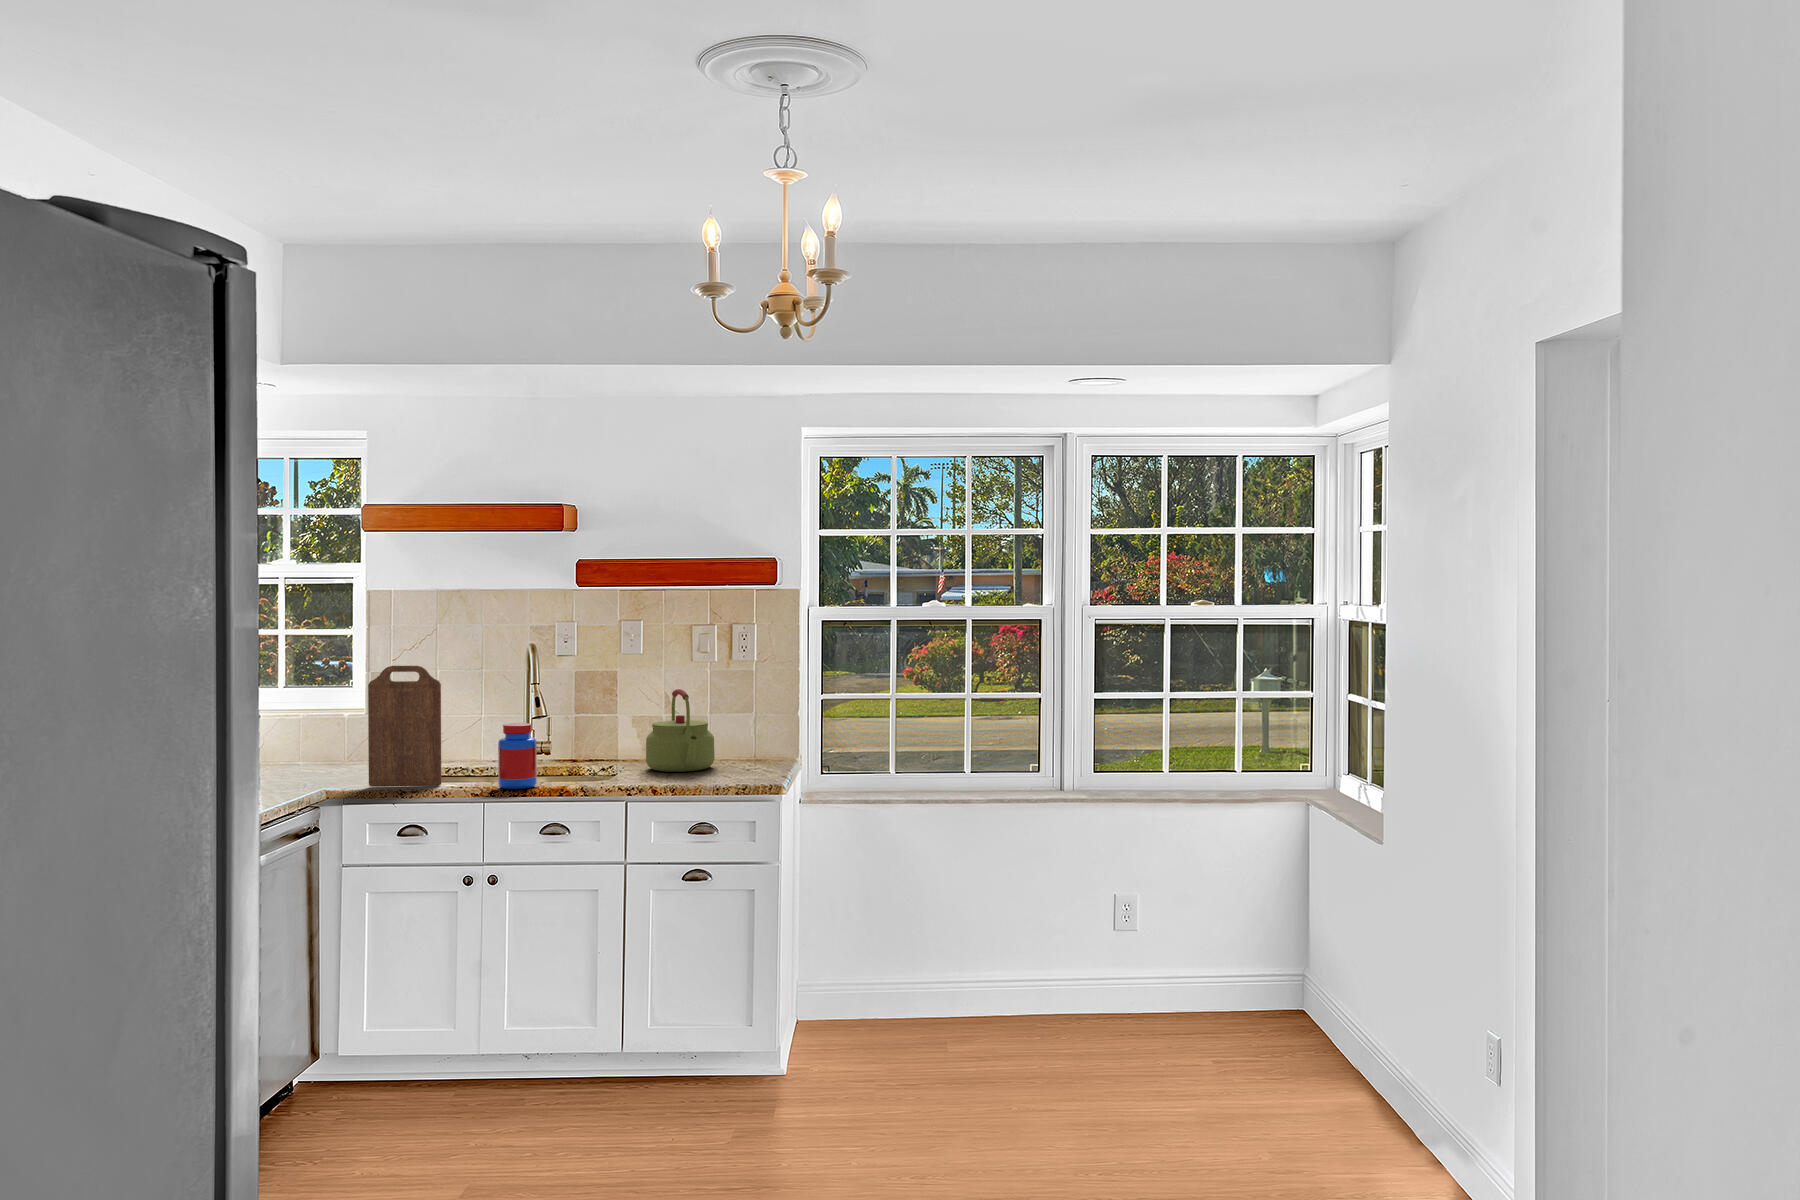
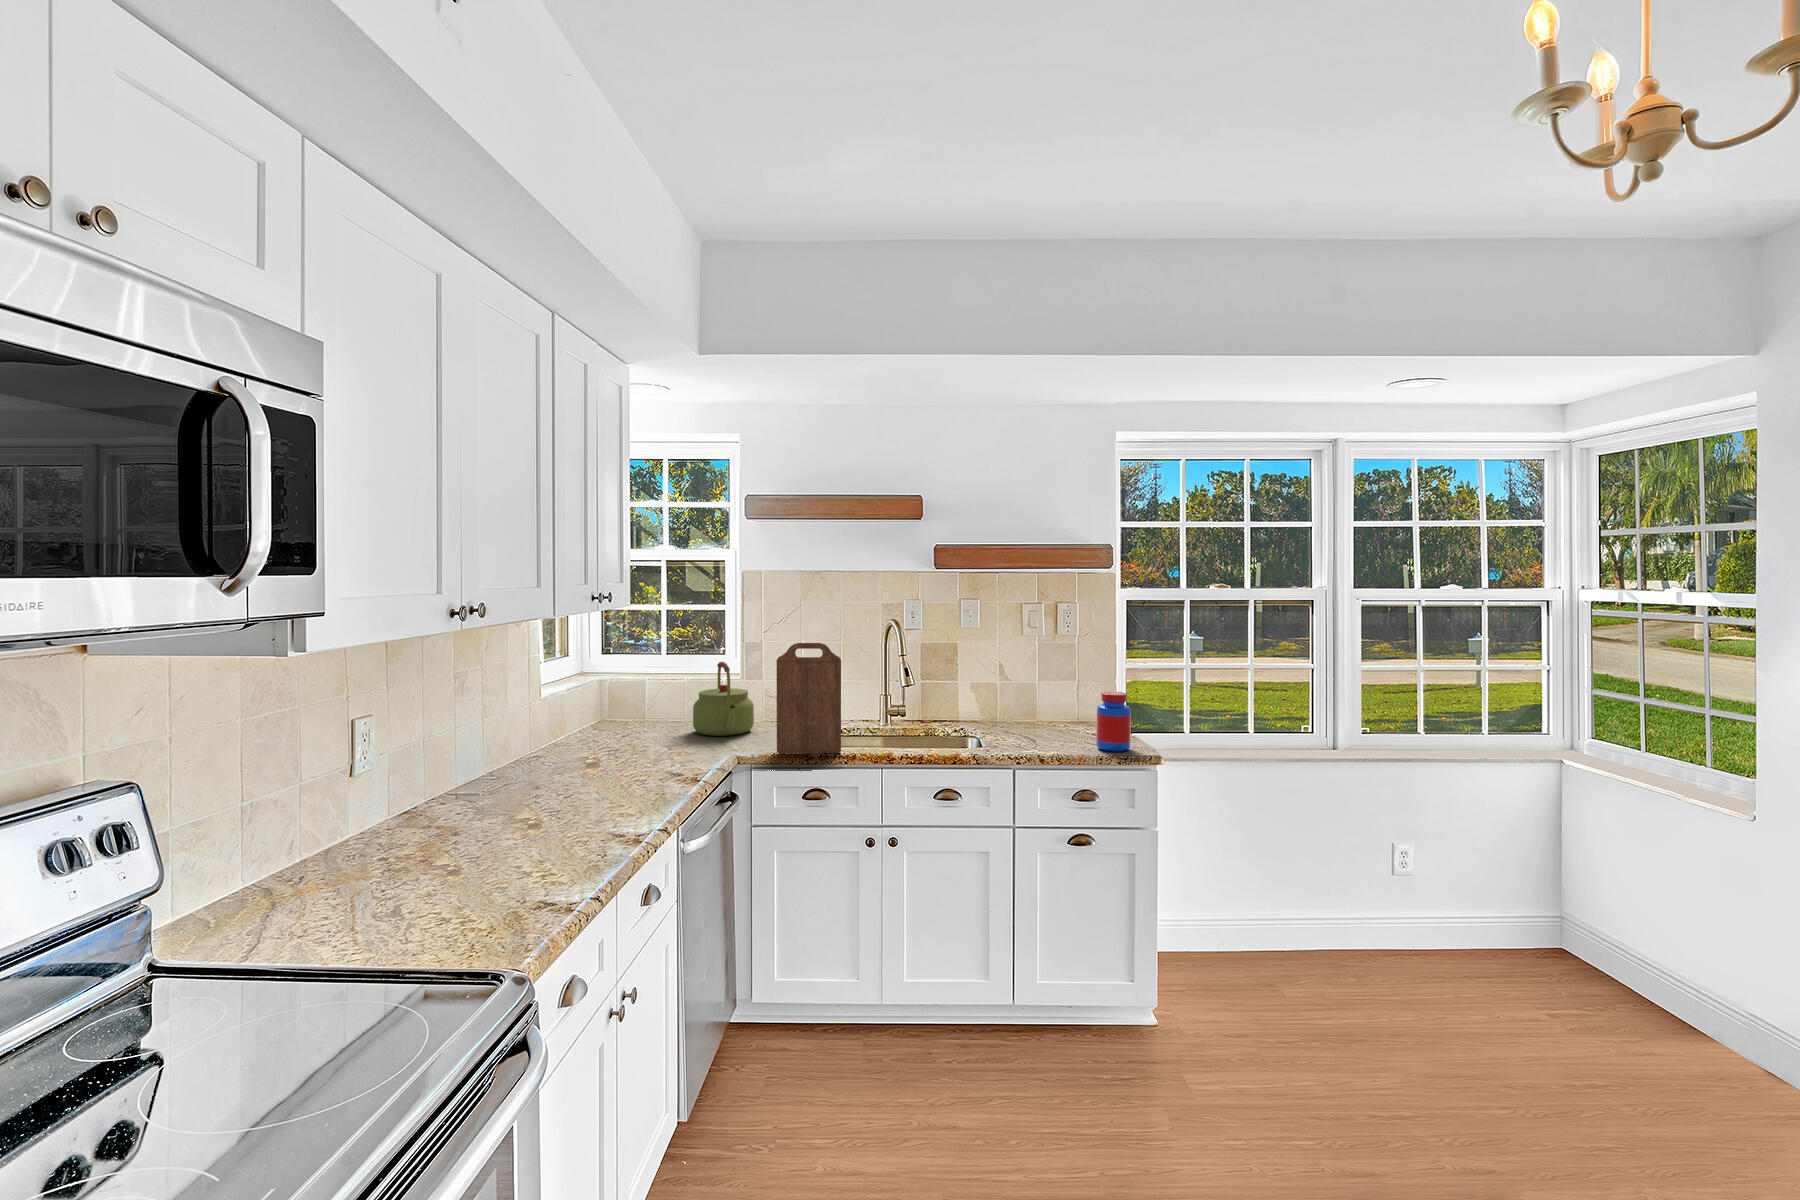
kettle: present [646,689,715,772] -> present [693,662,754,736]
jar: present [498,723,537,789] -> present [1096,692,1131,752]

